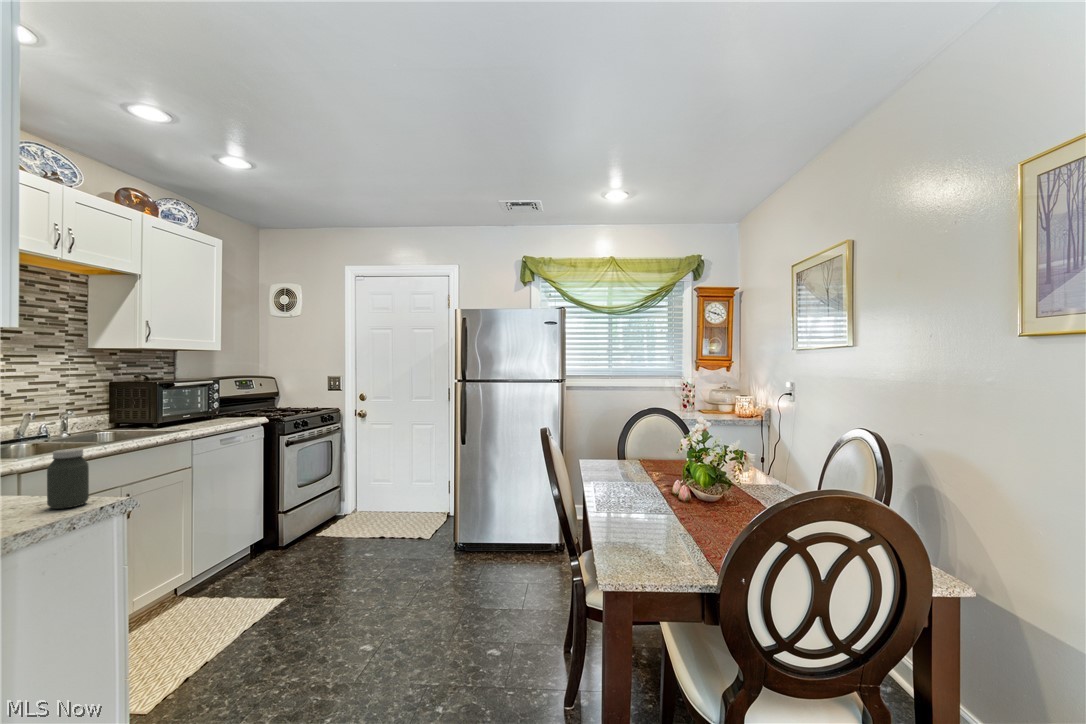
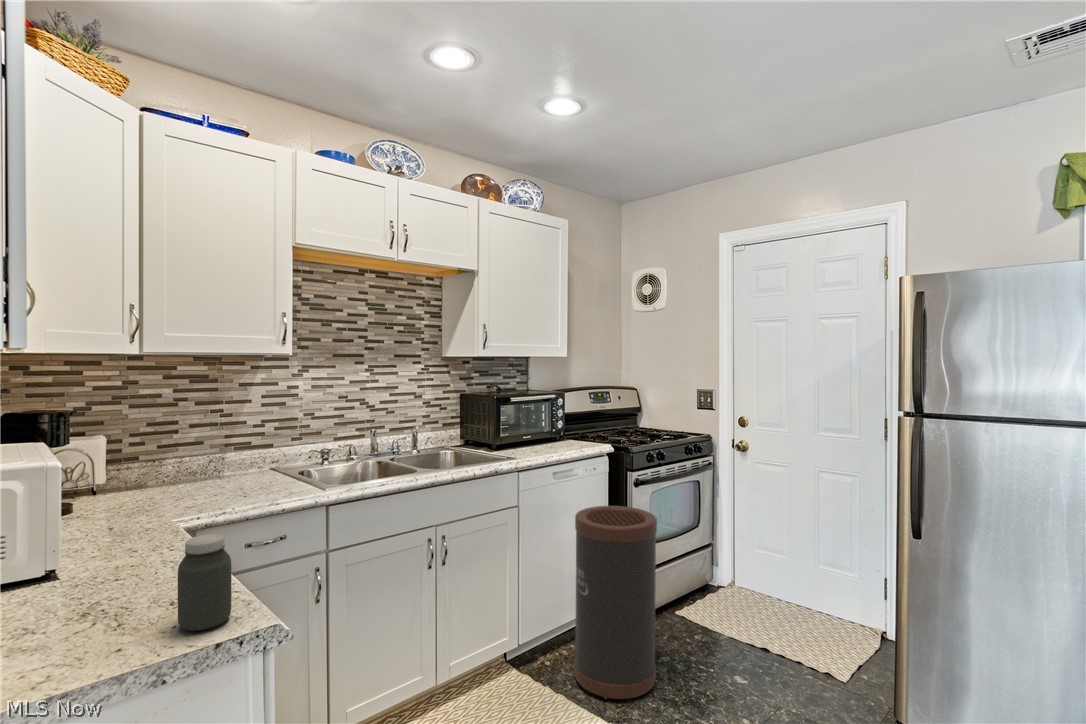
trash can: none [249,456,314,589] -> present [574,506,657,700]

